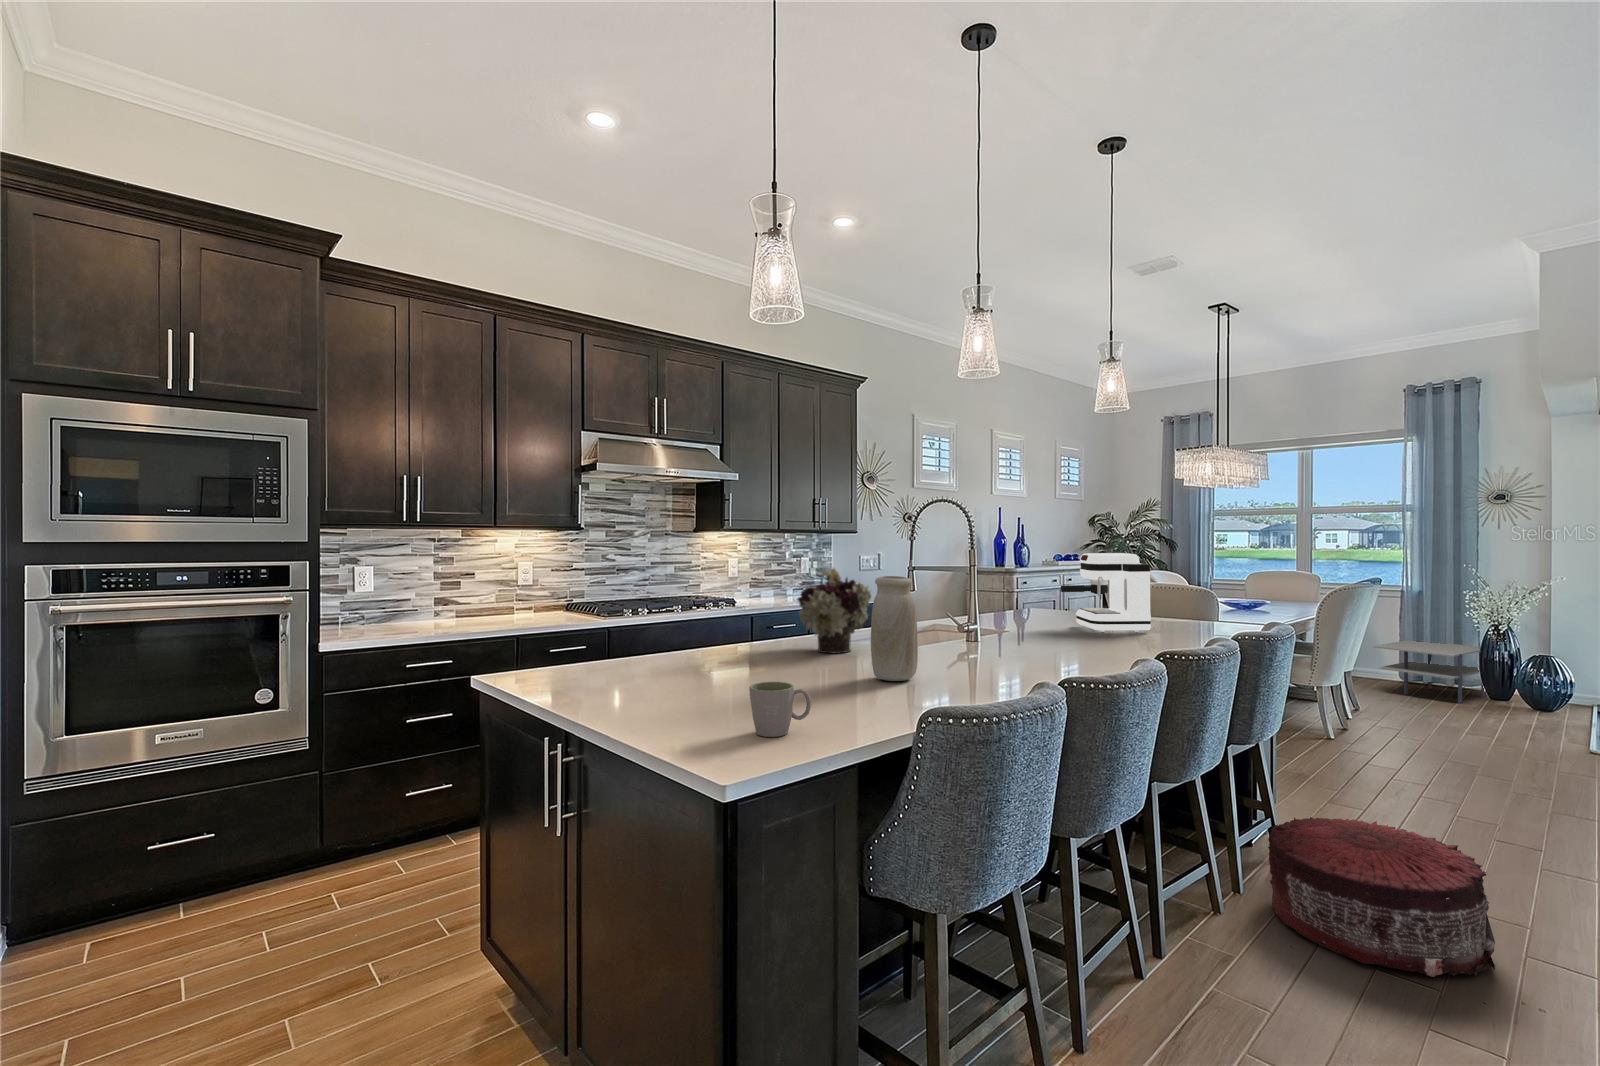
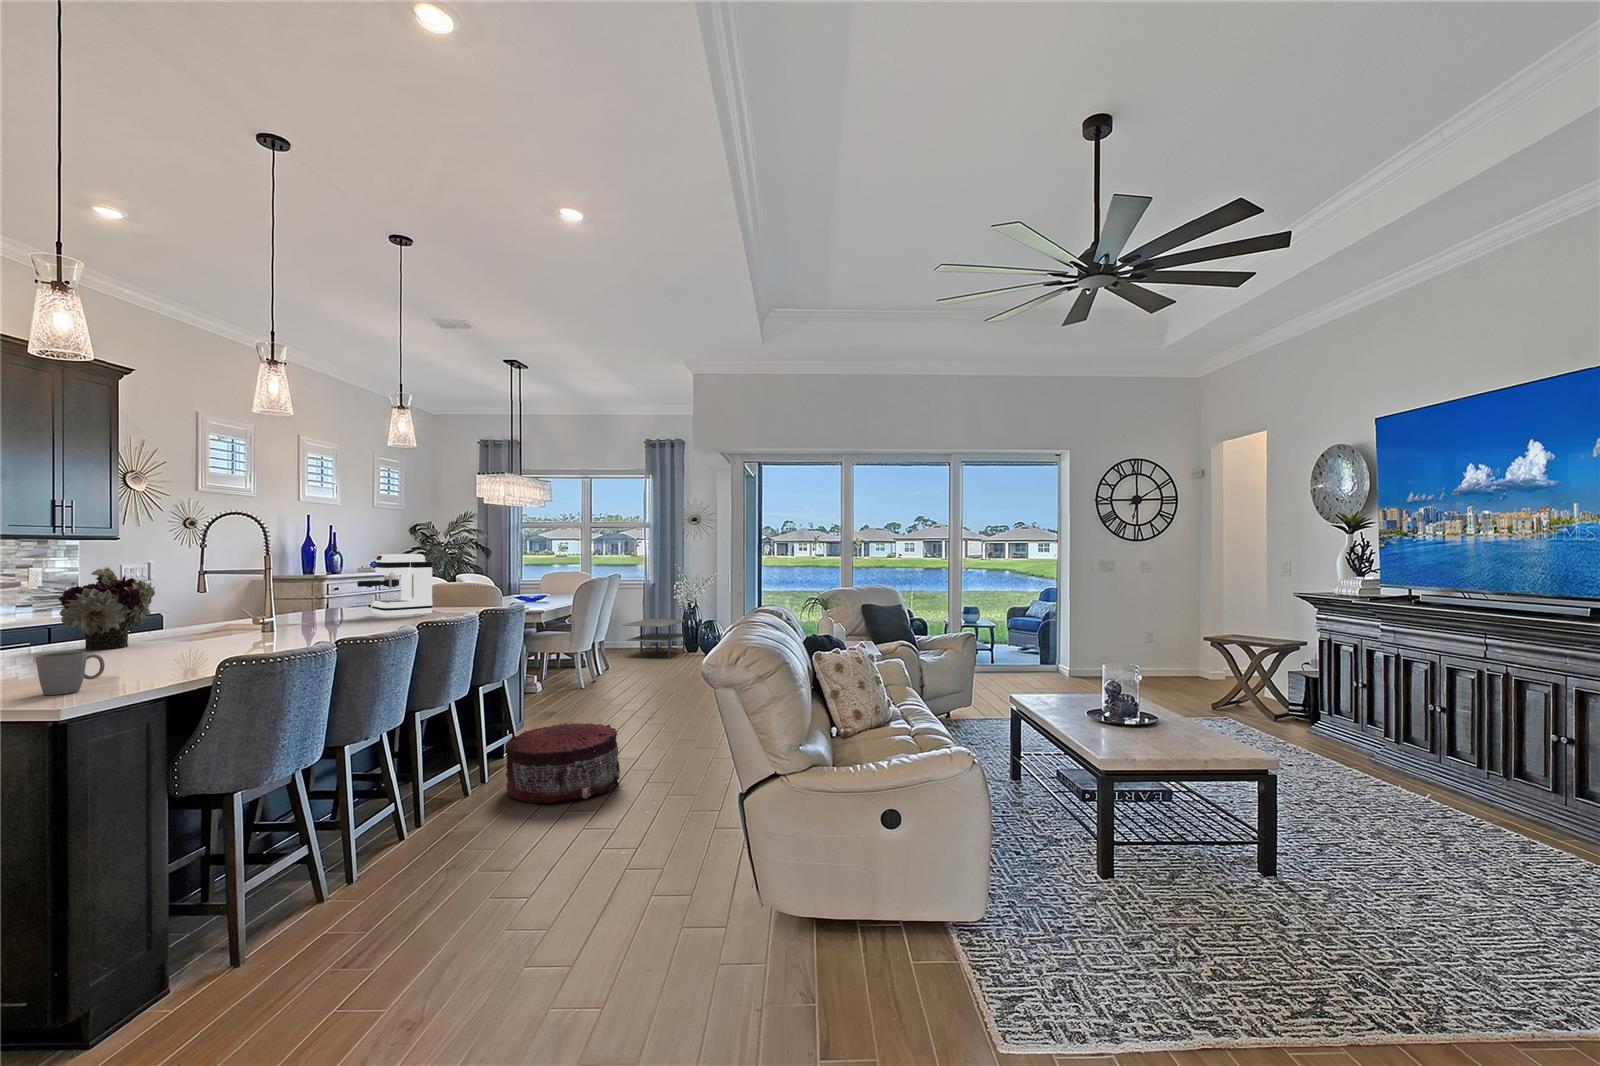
vase: present [871,576,918,681] -> none [159,570,209,658]

